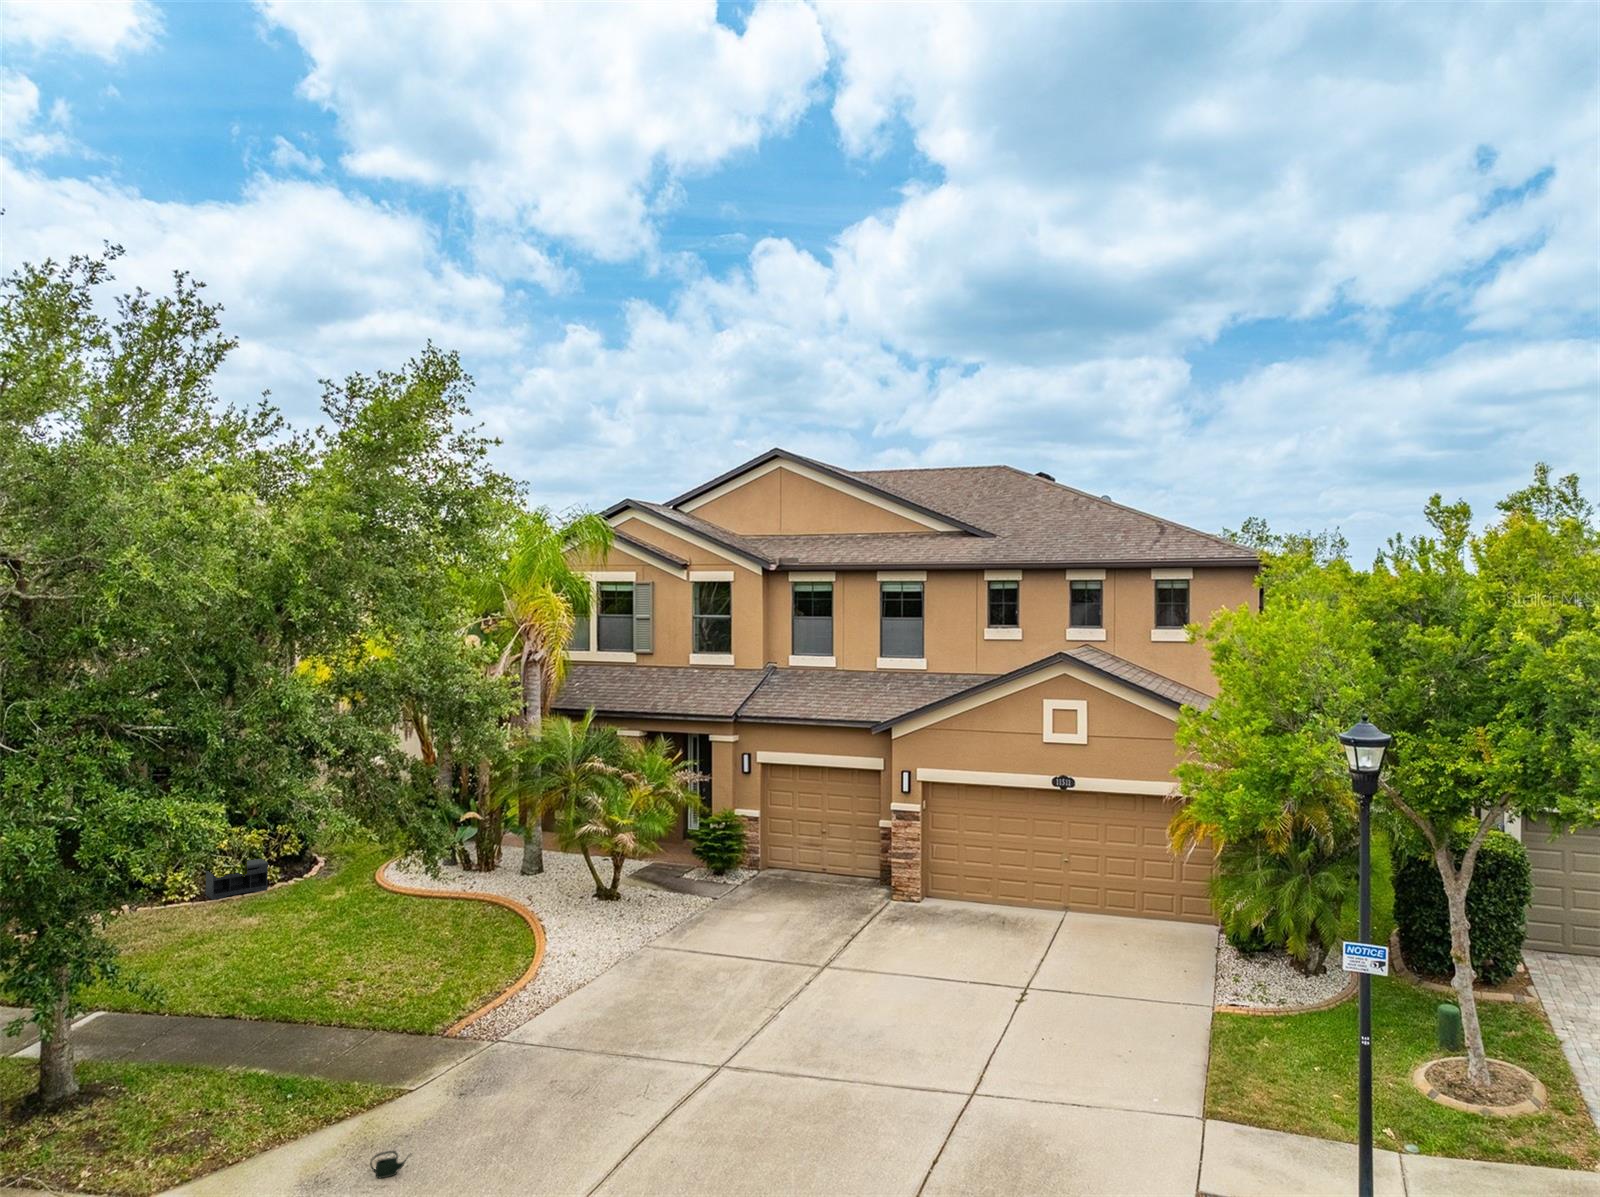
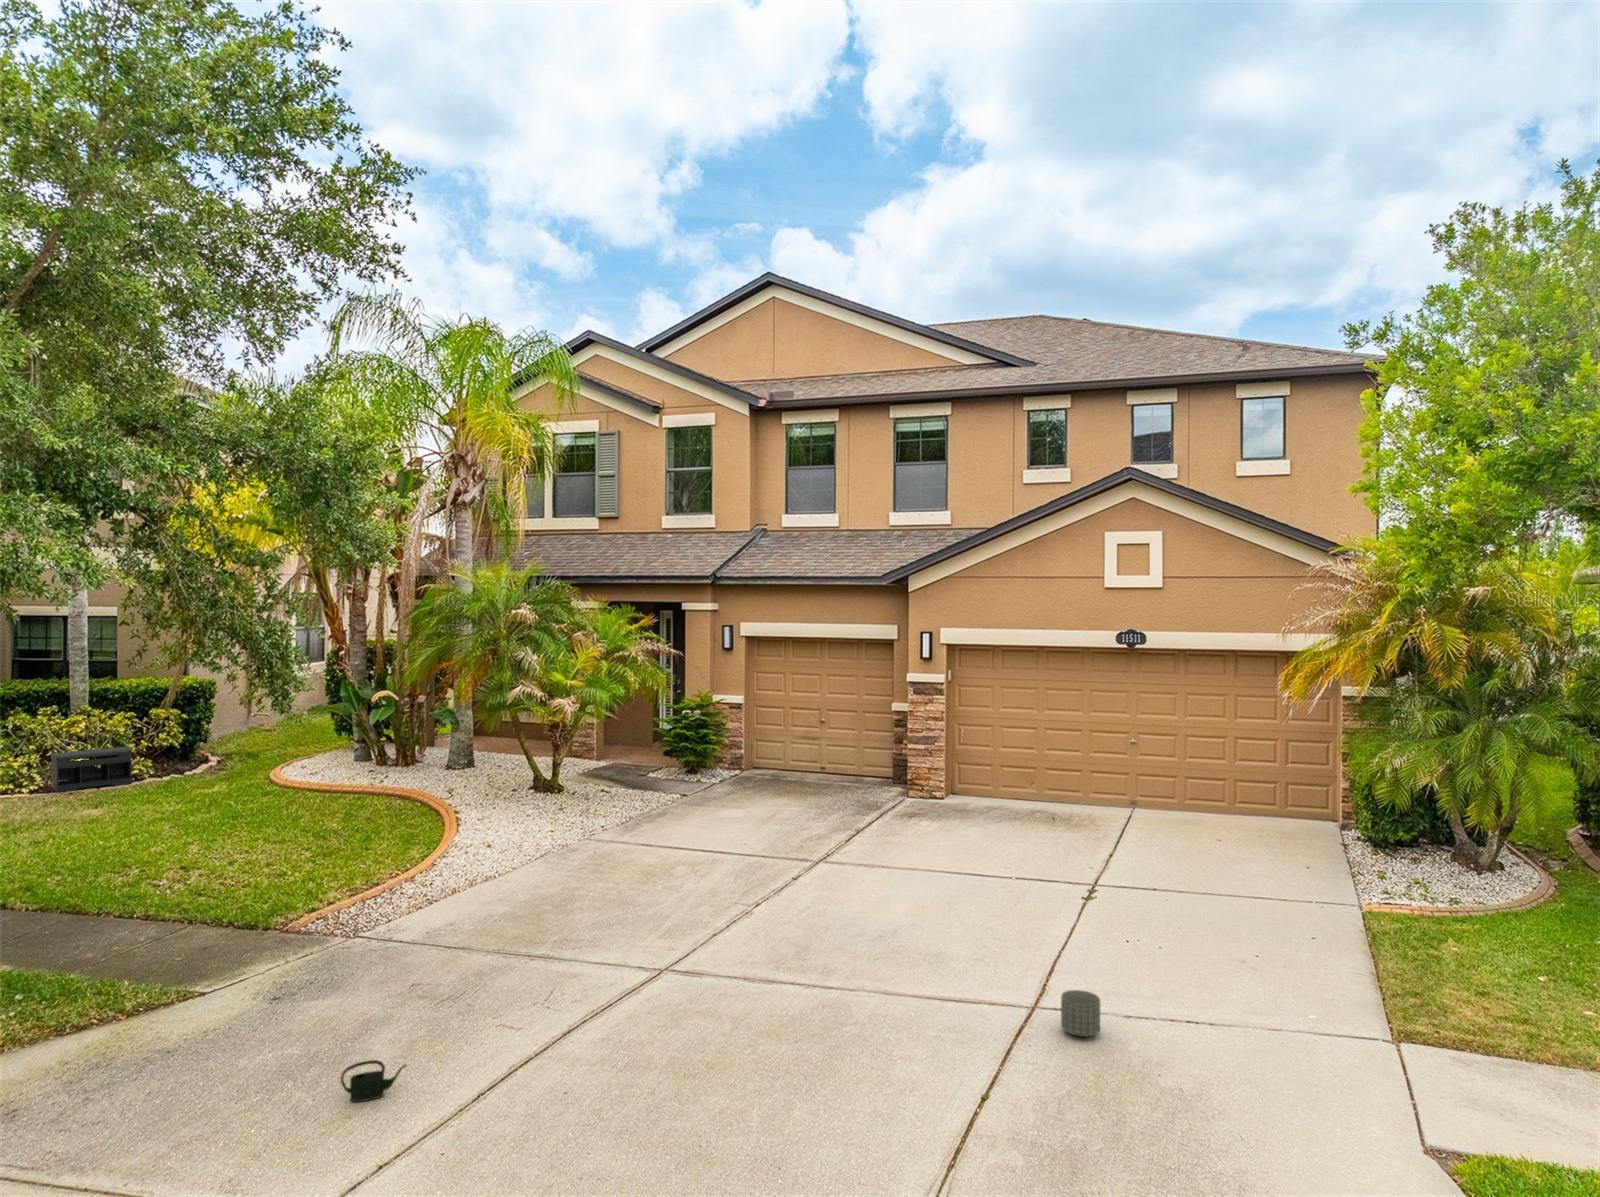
planter: none [989,1086,1014,1118] -> present [1061,990,1100,1037]
watering can: present [370,1151,411,1178] -> present [341,1060,406,1102]

